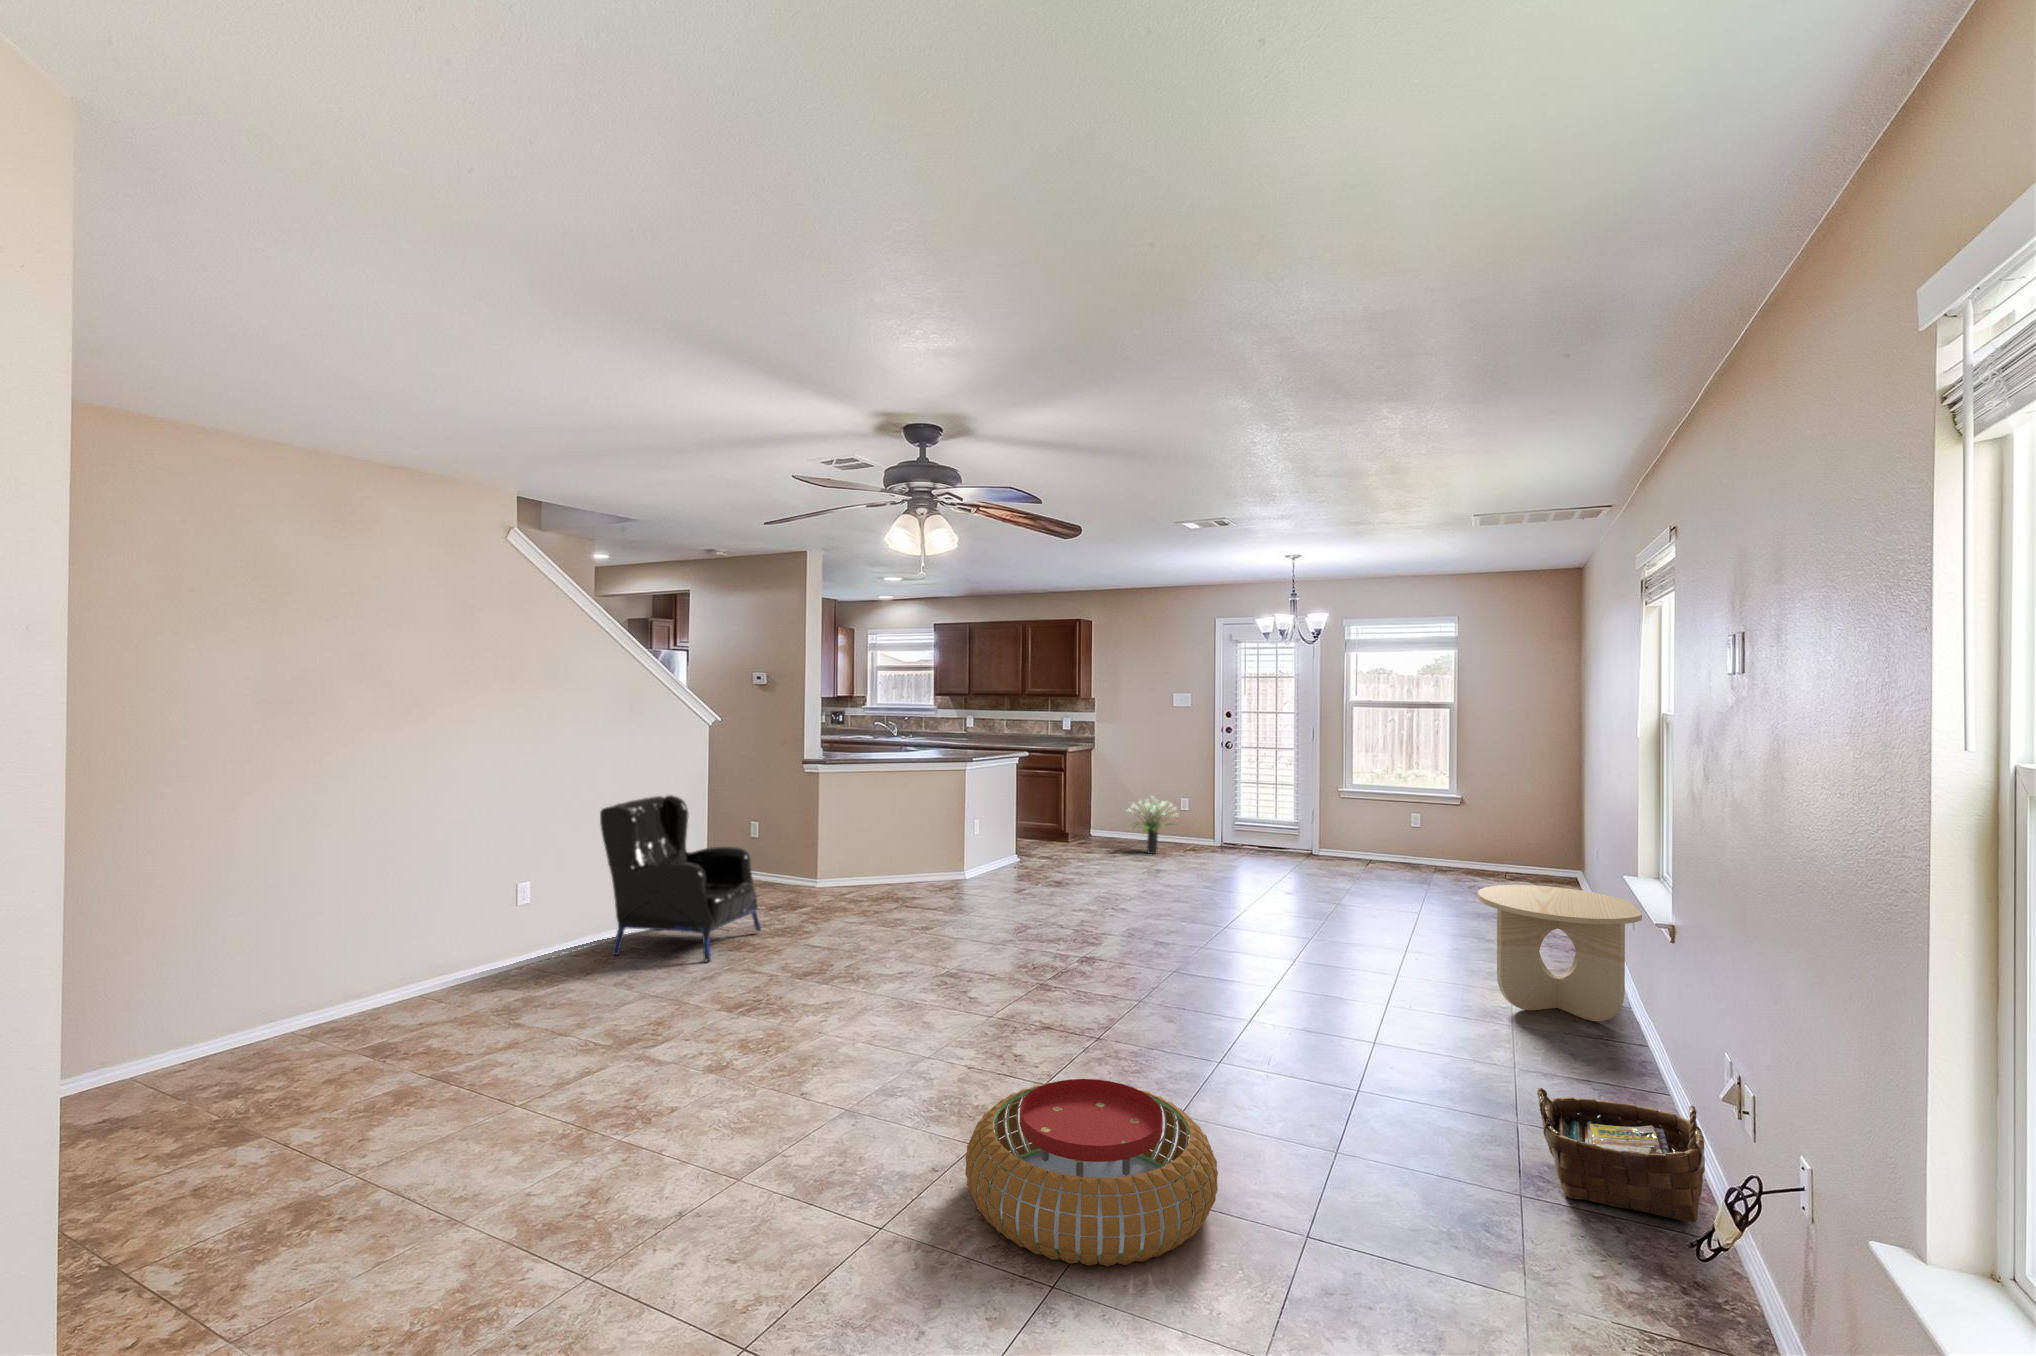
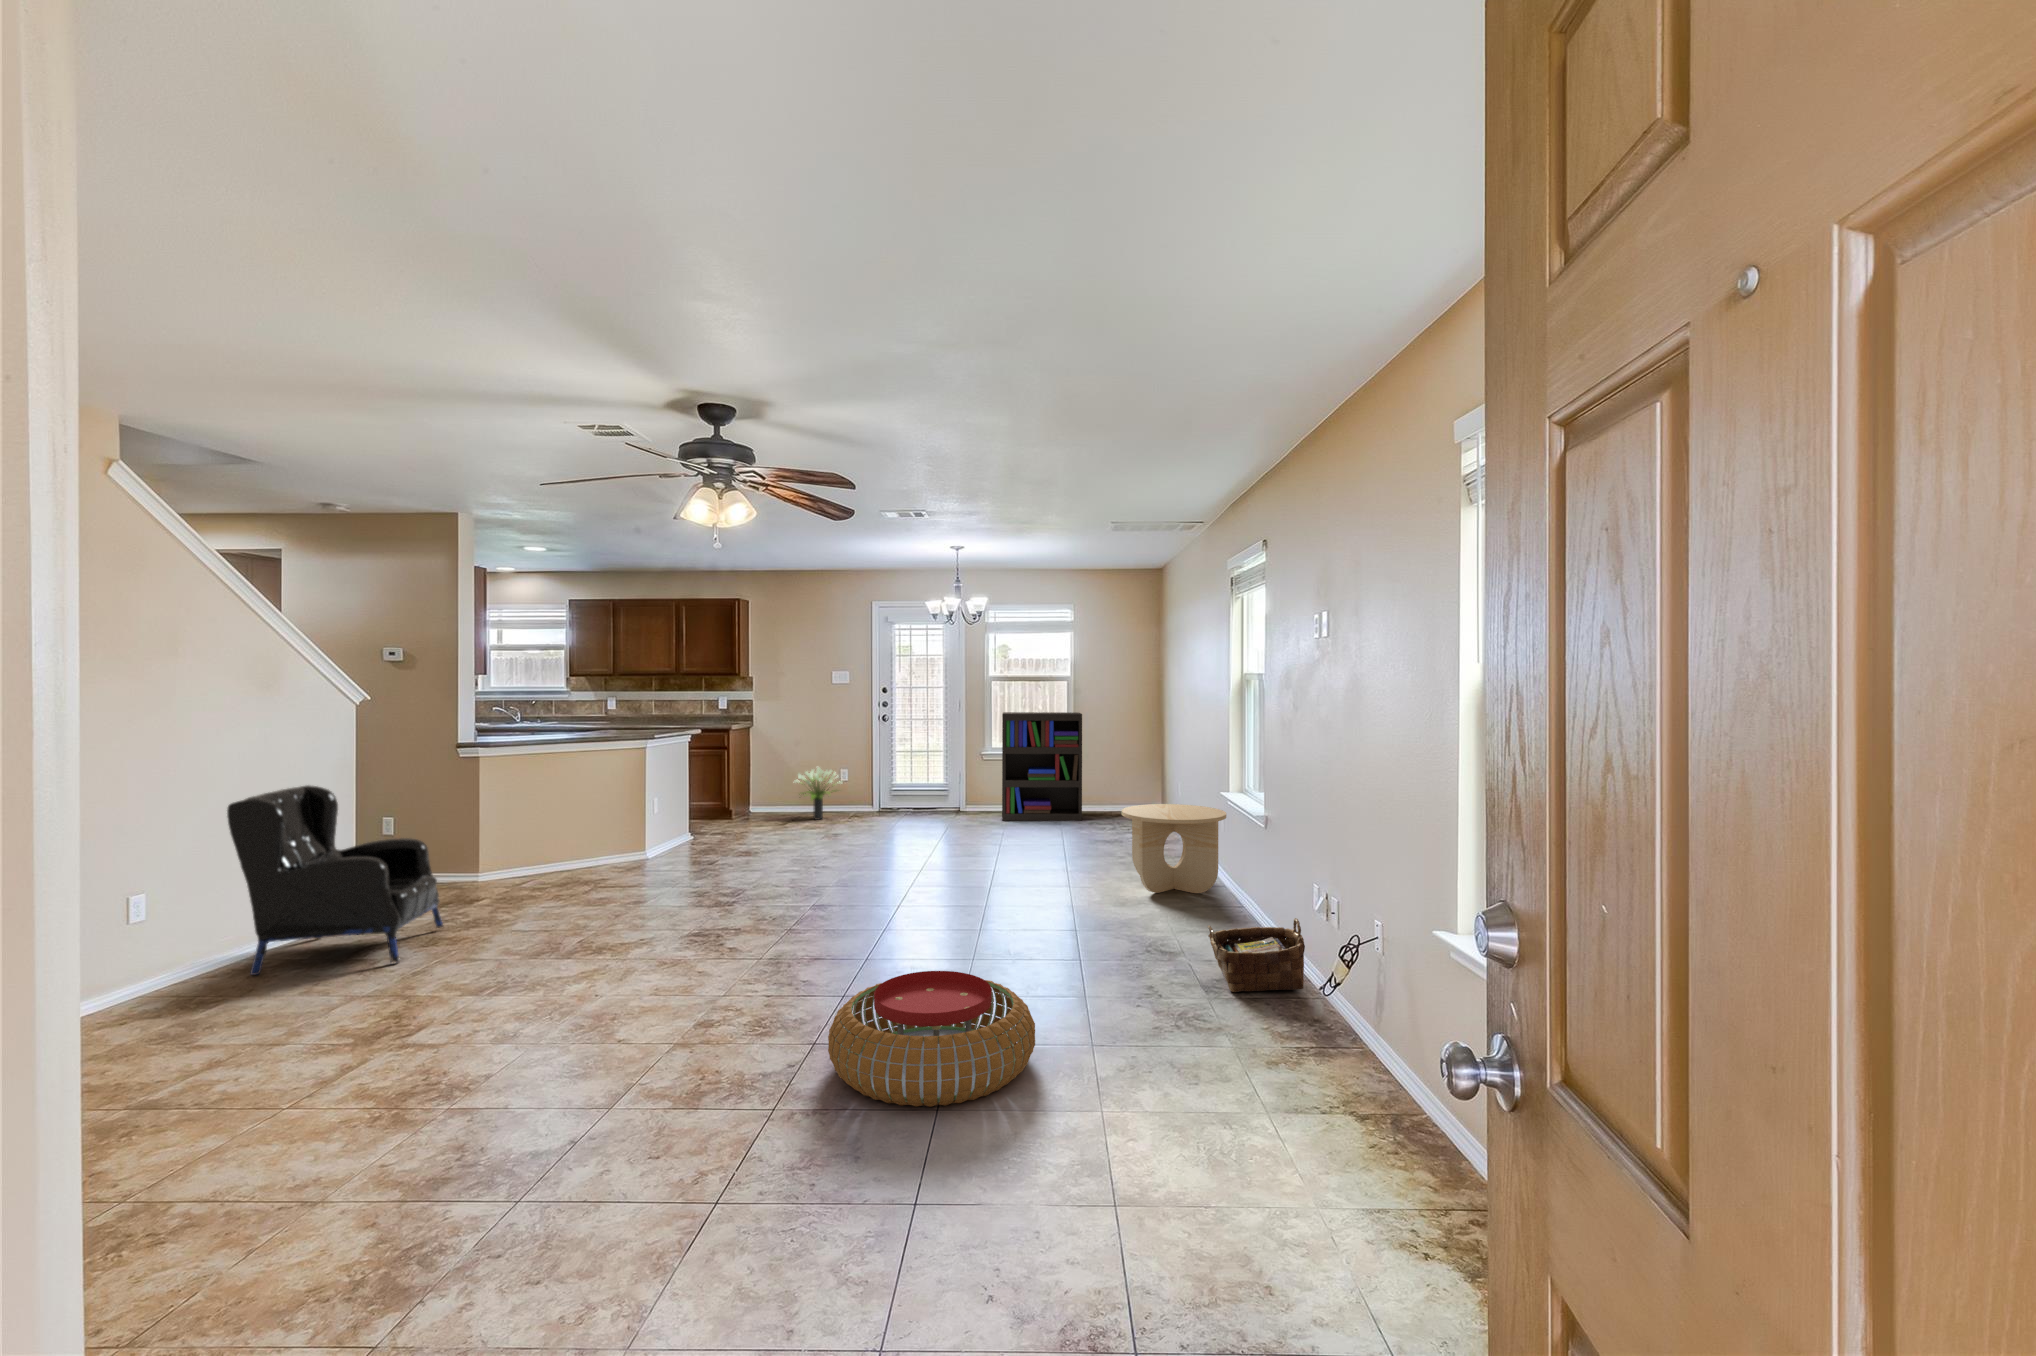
bookshelf: none [1364,744,1474,888] -> present [1002,712,1082,821]

